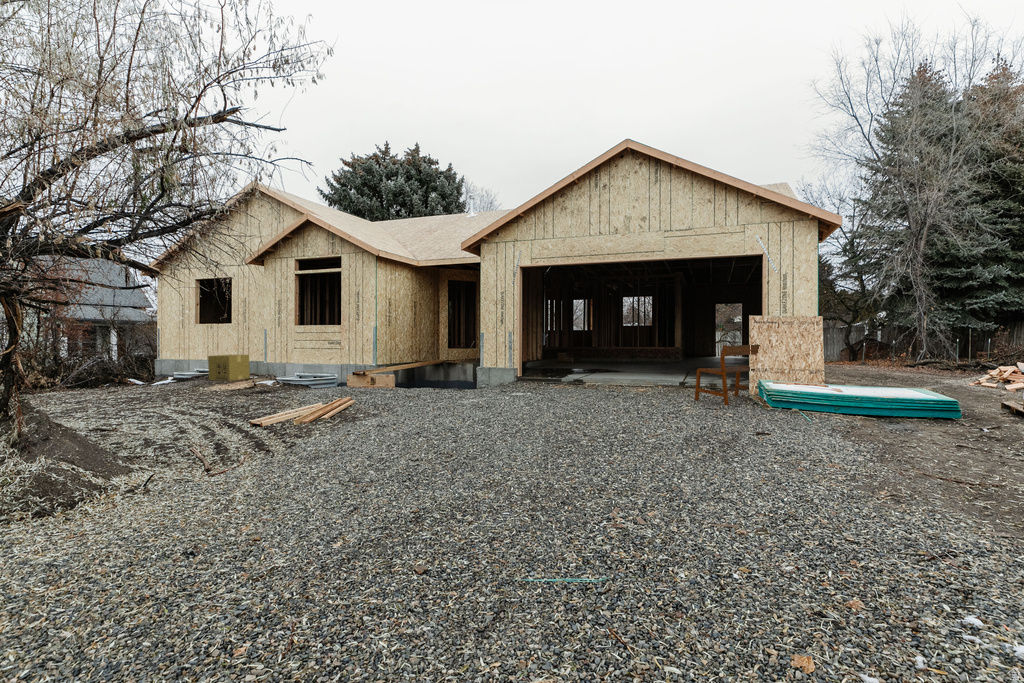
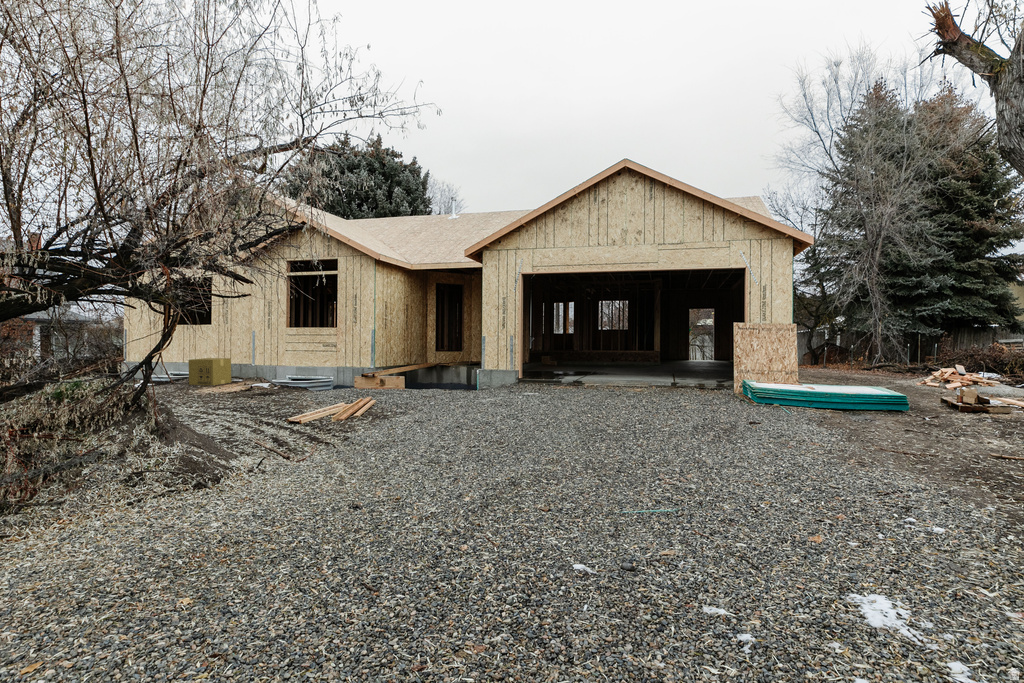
bench: present [695,344,760,405] -> none [688,348,749,403]

